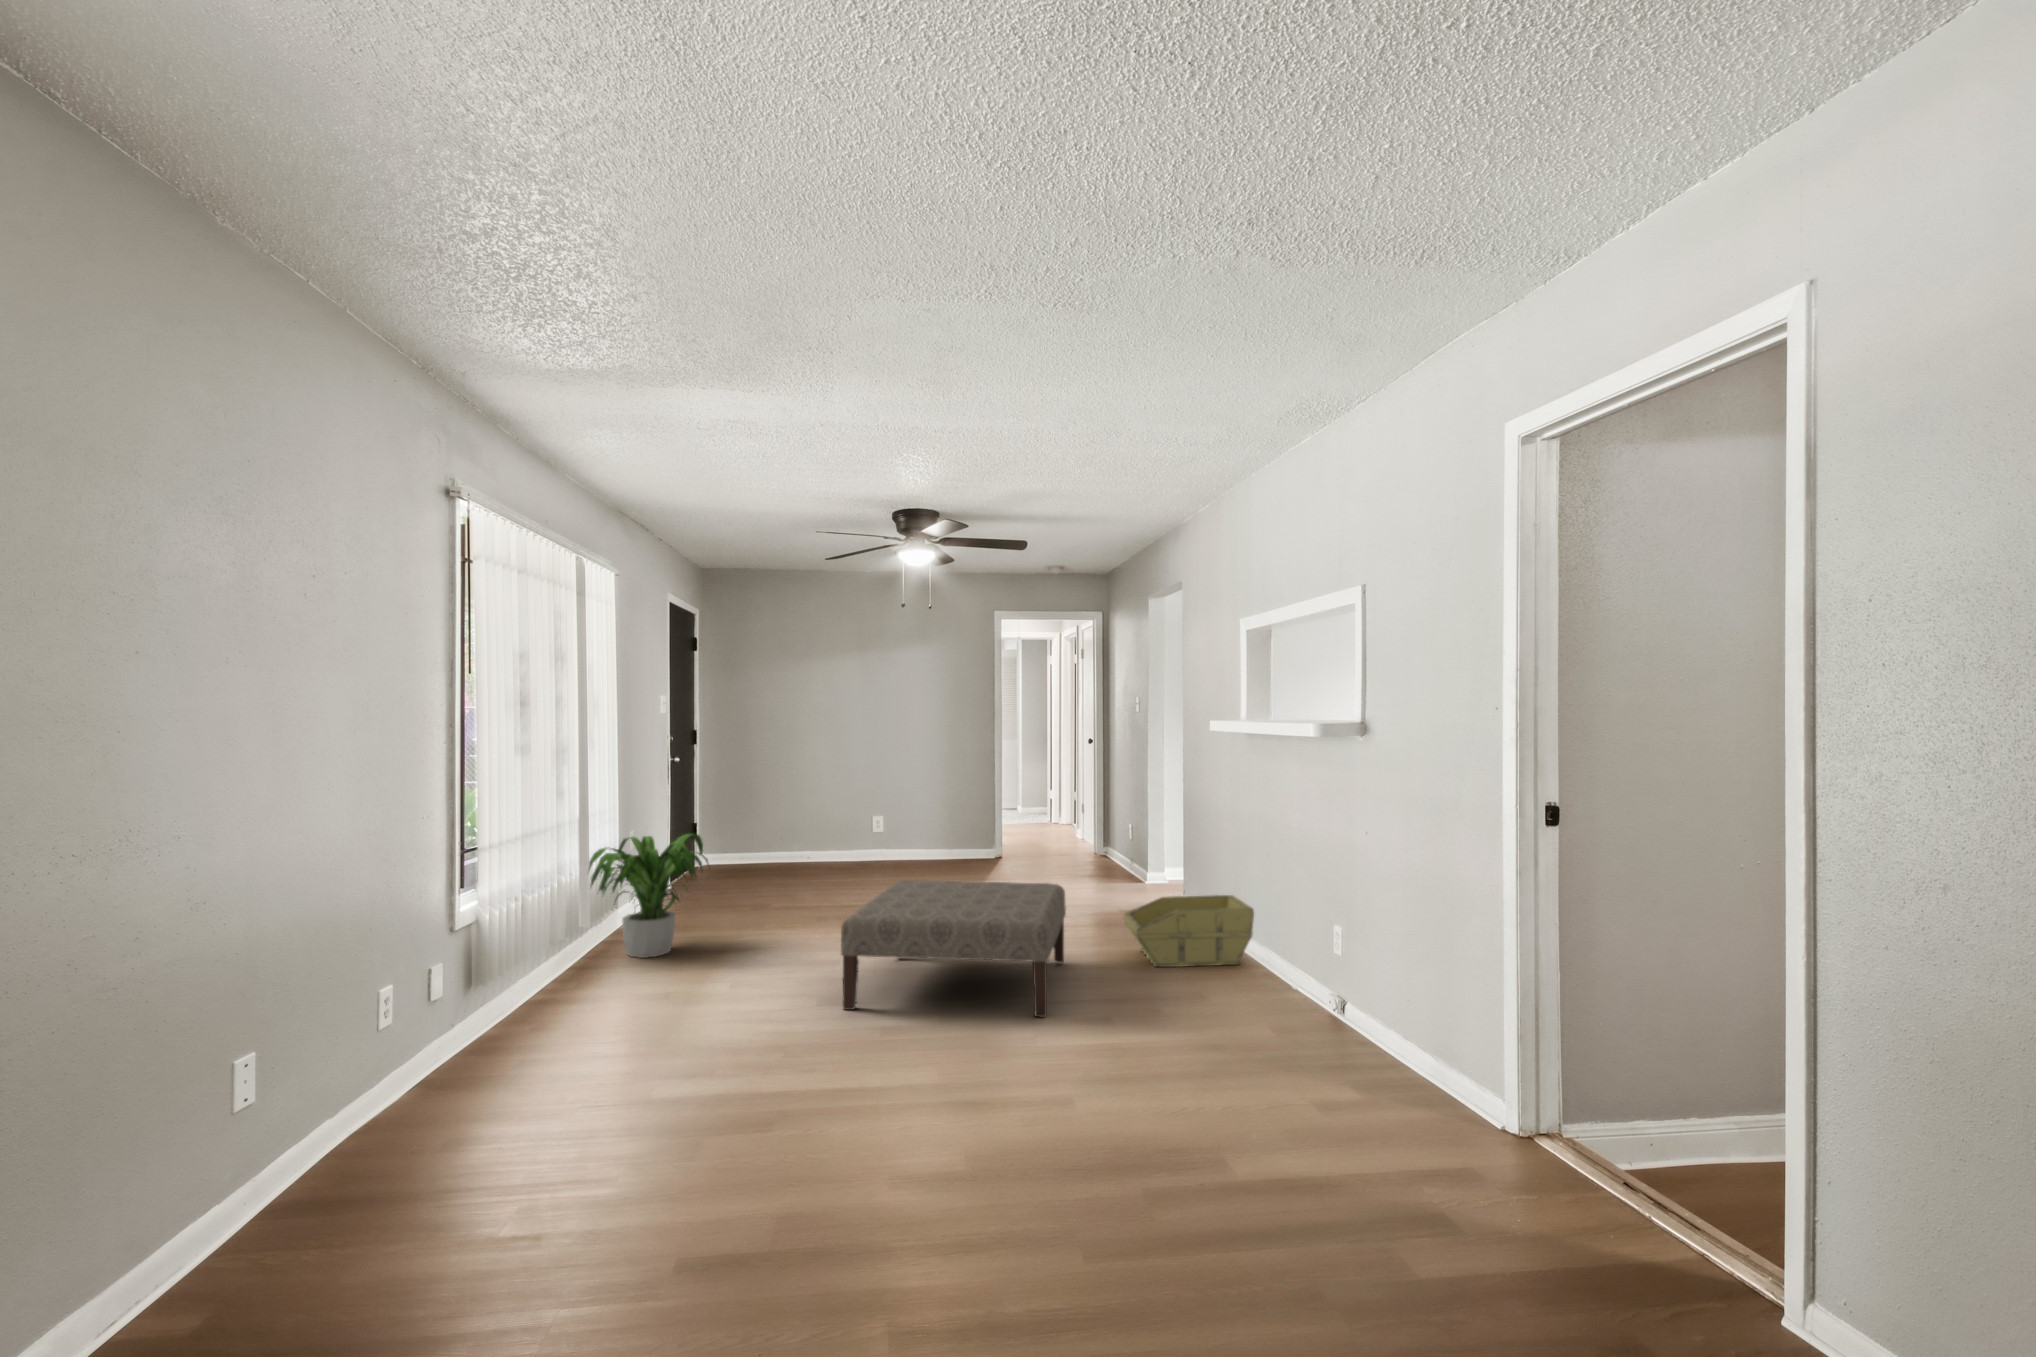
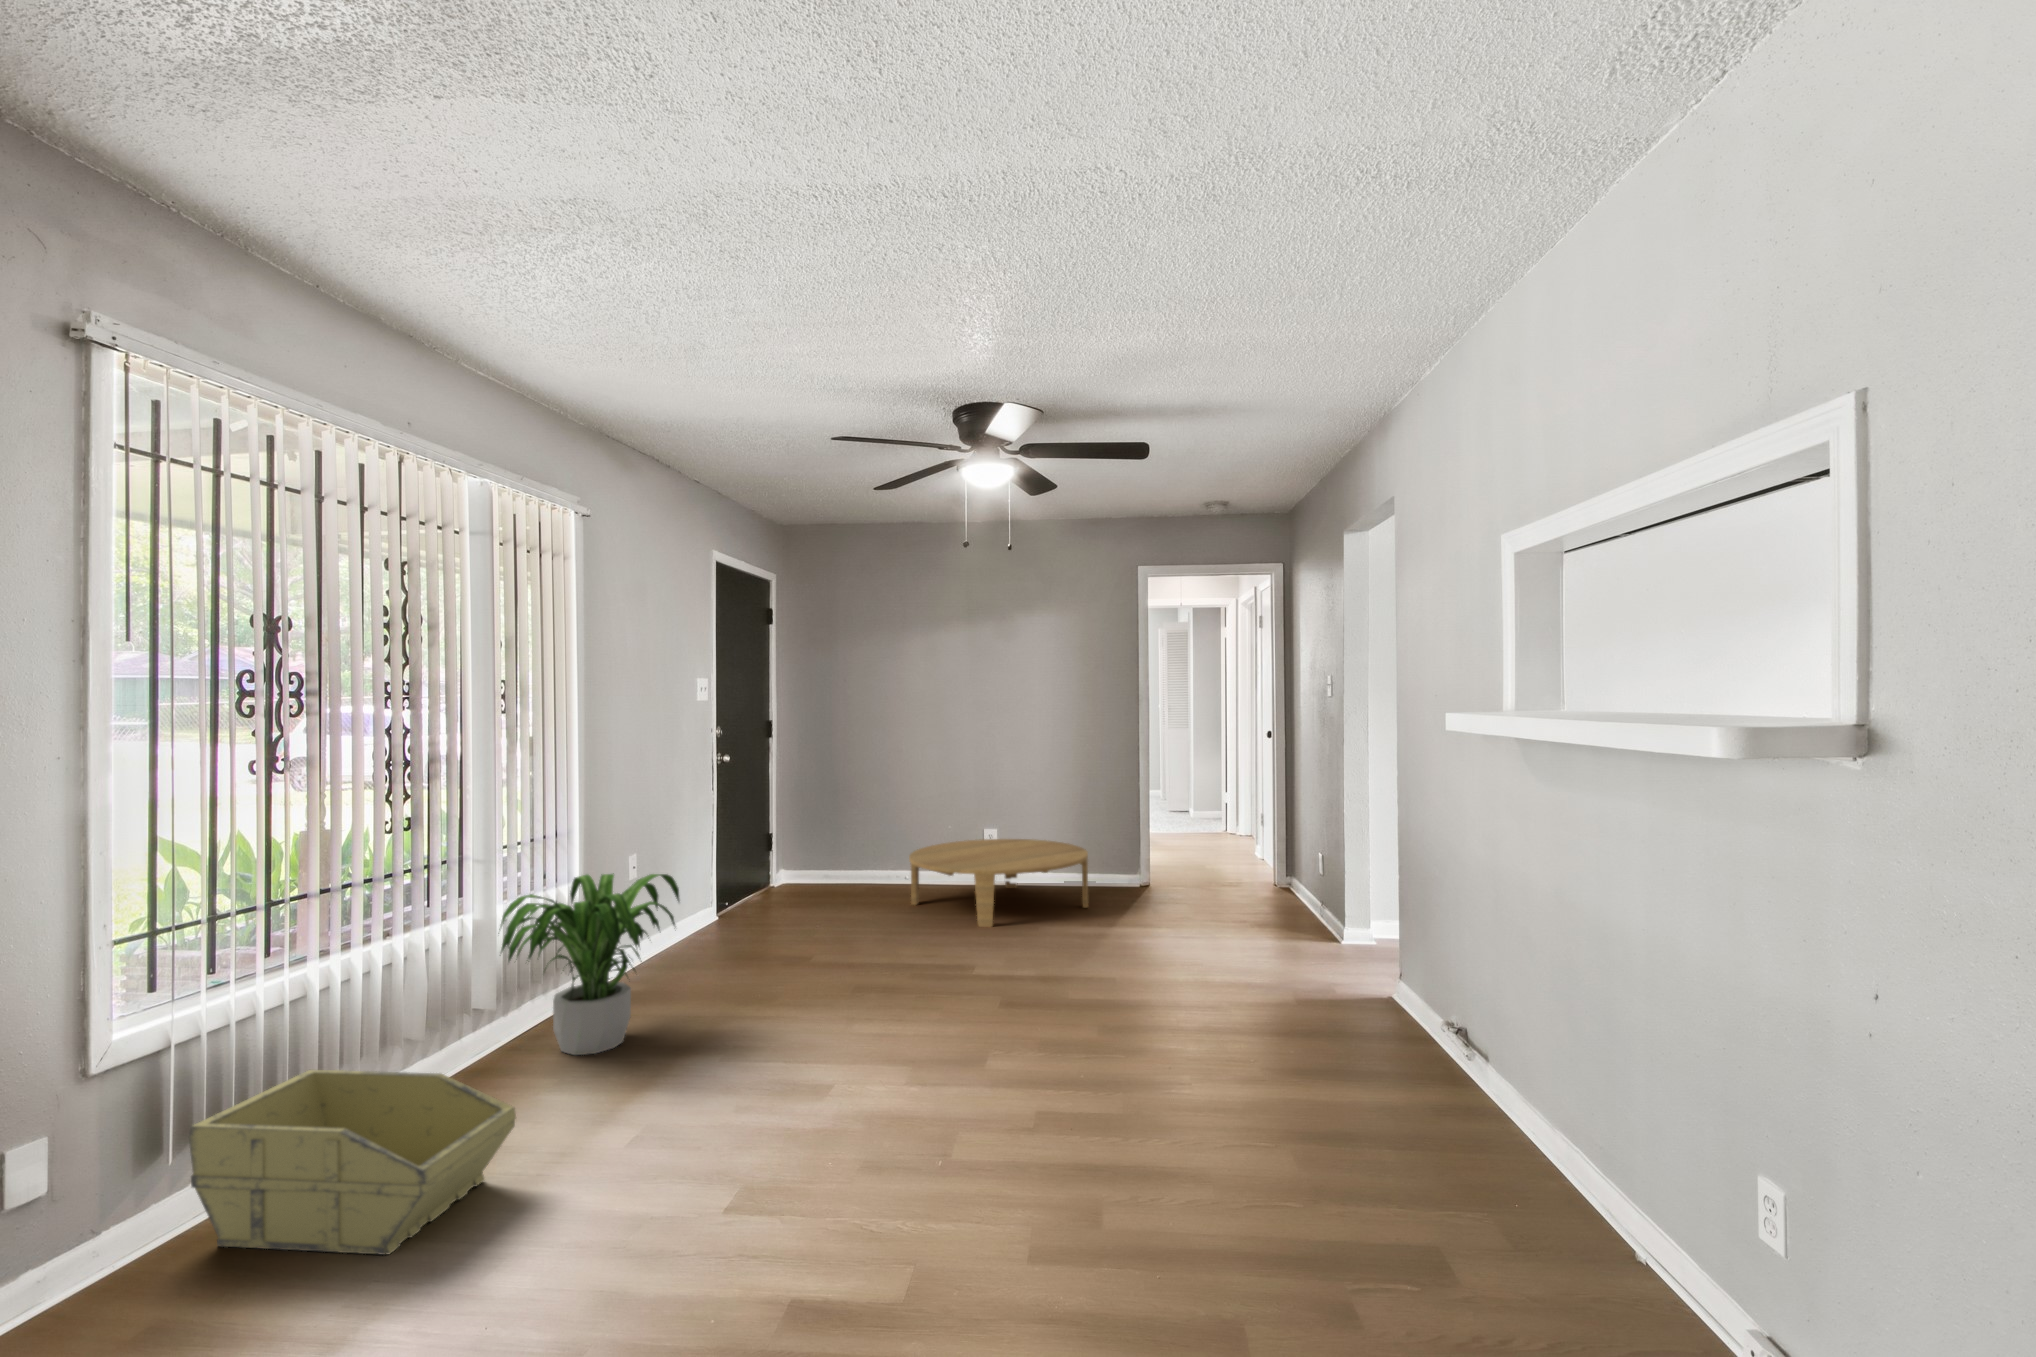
coffee table: none [823,823,962,885] -> present [909,839,1088,927]
ottoman: present [841,880,1066,1017] -> none [763,966,1189,1298]
storage bin: present [1124,895,1254,967] -> present [189,1070,516,1255]

